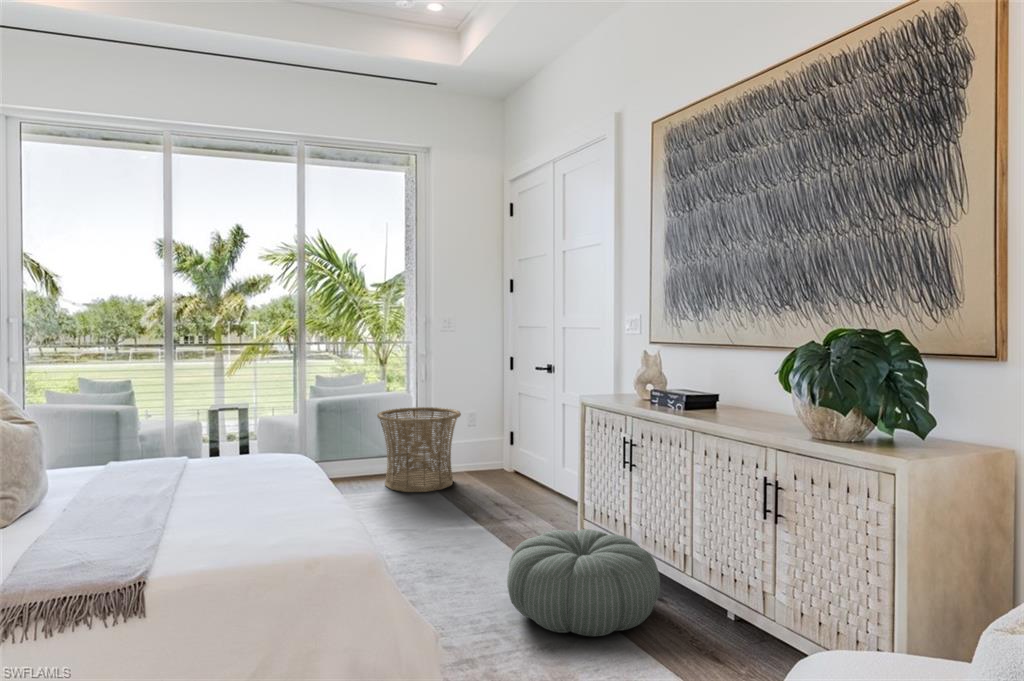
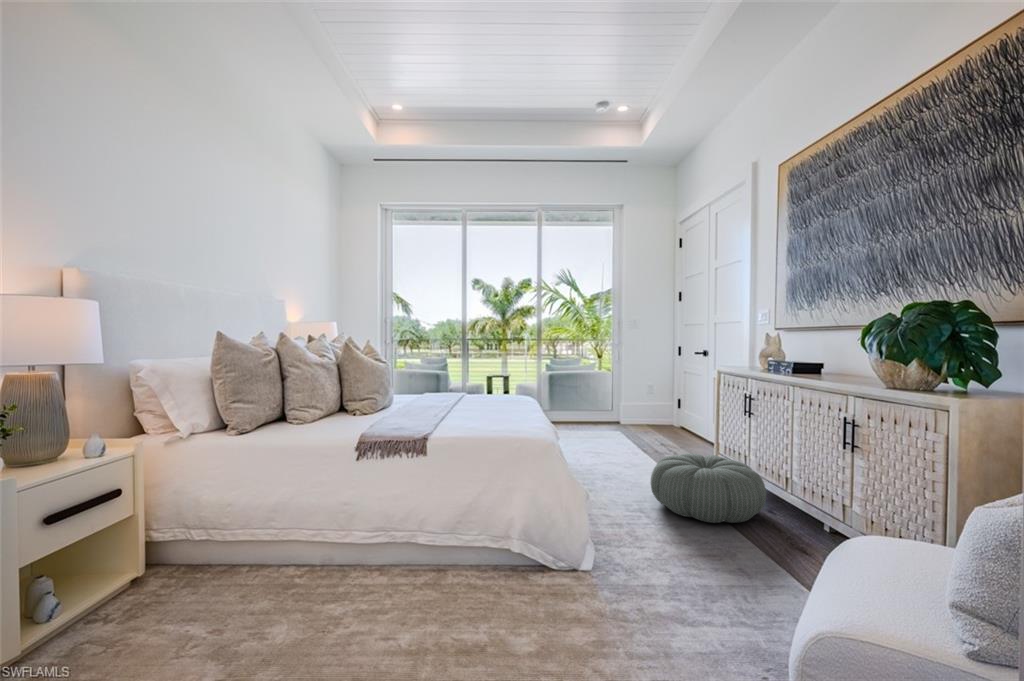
basket: present [377,407,461,492] -> none [585,378,641,432]

